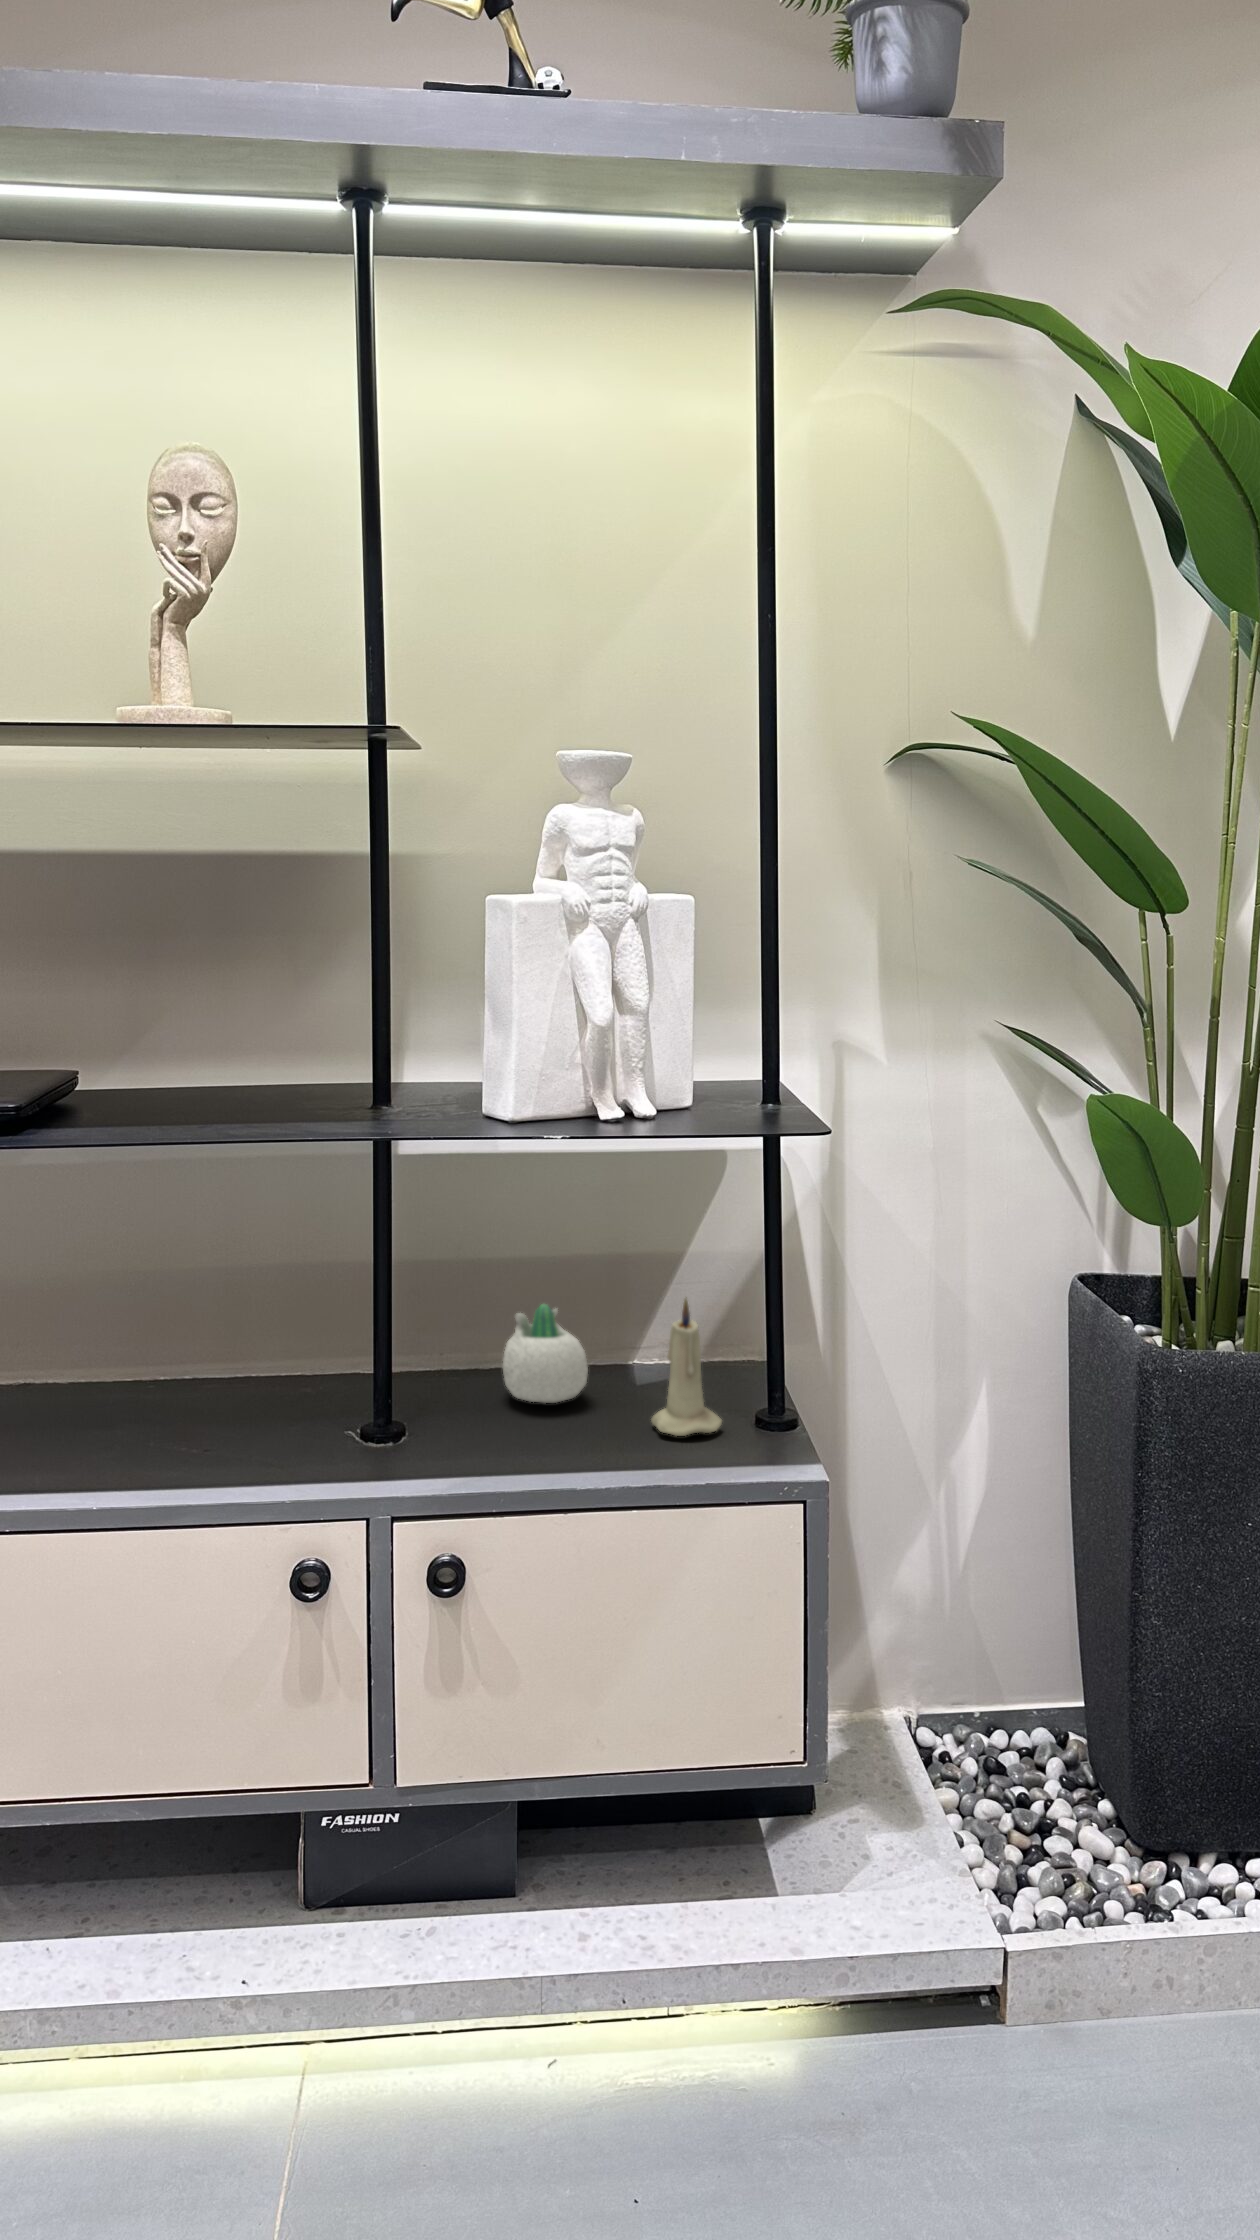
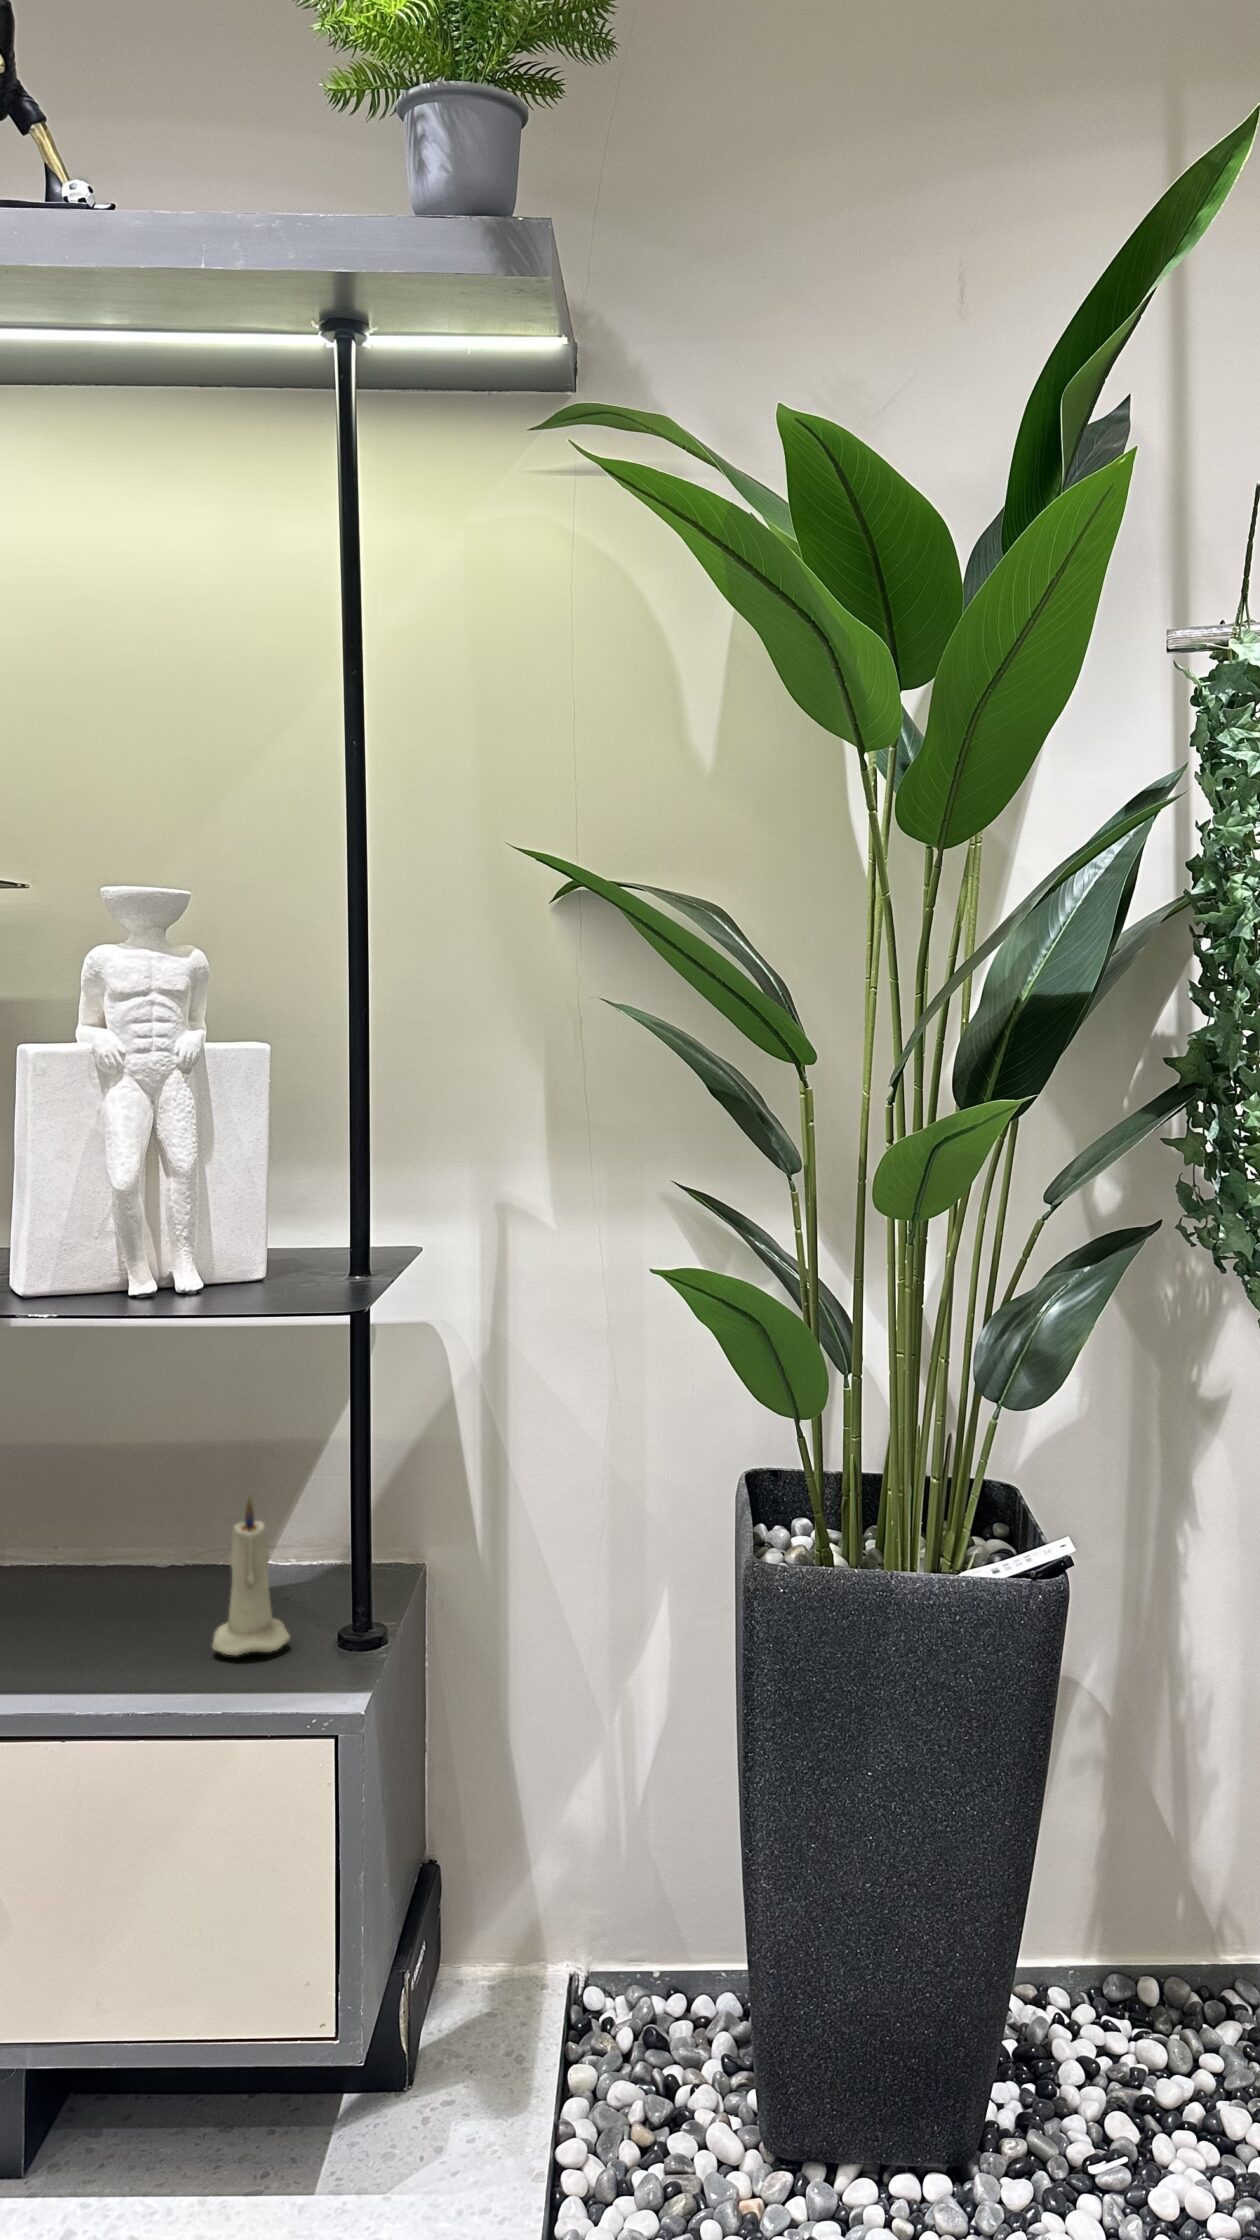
succulent planter: present [502,1304,588,1403] -> none [77,1497,173,1611]

